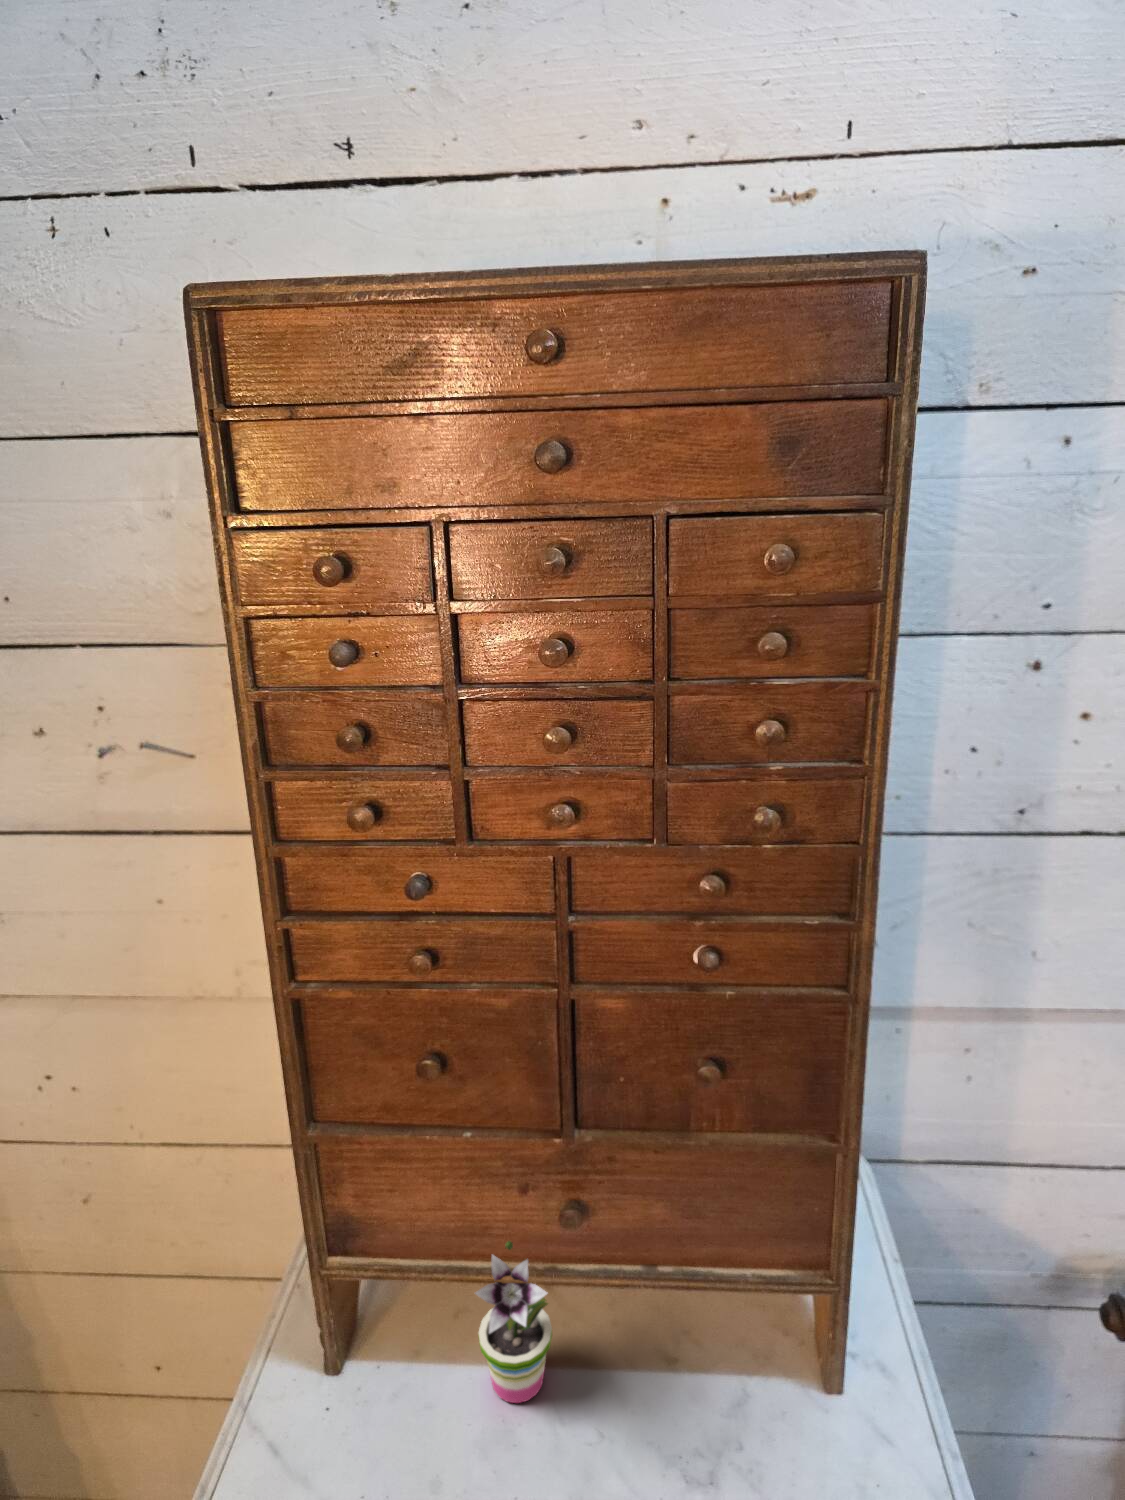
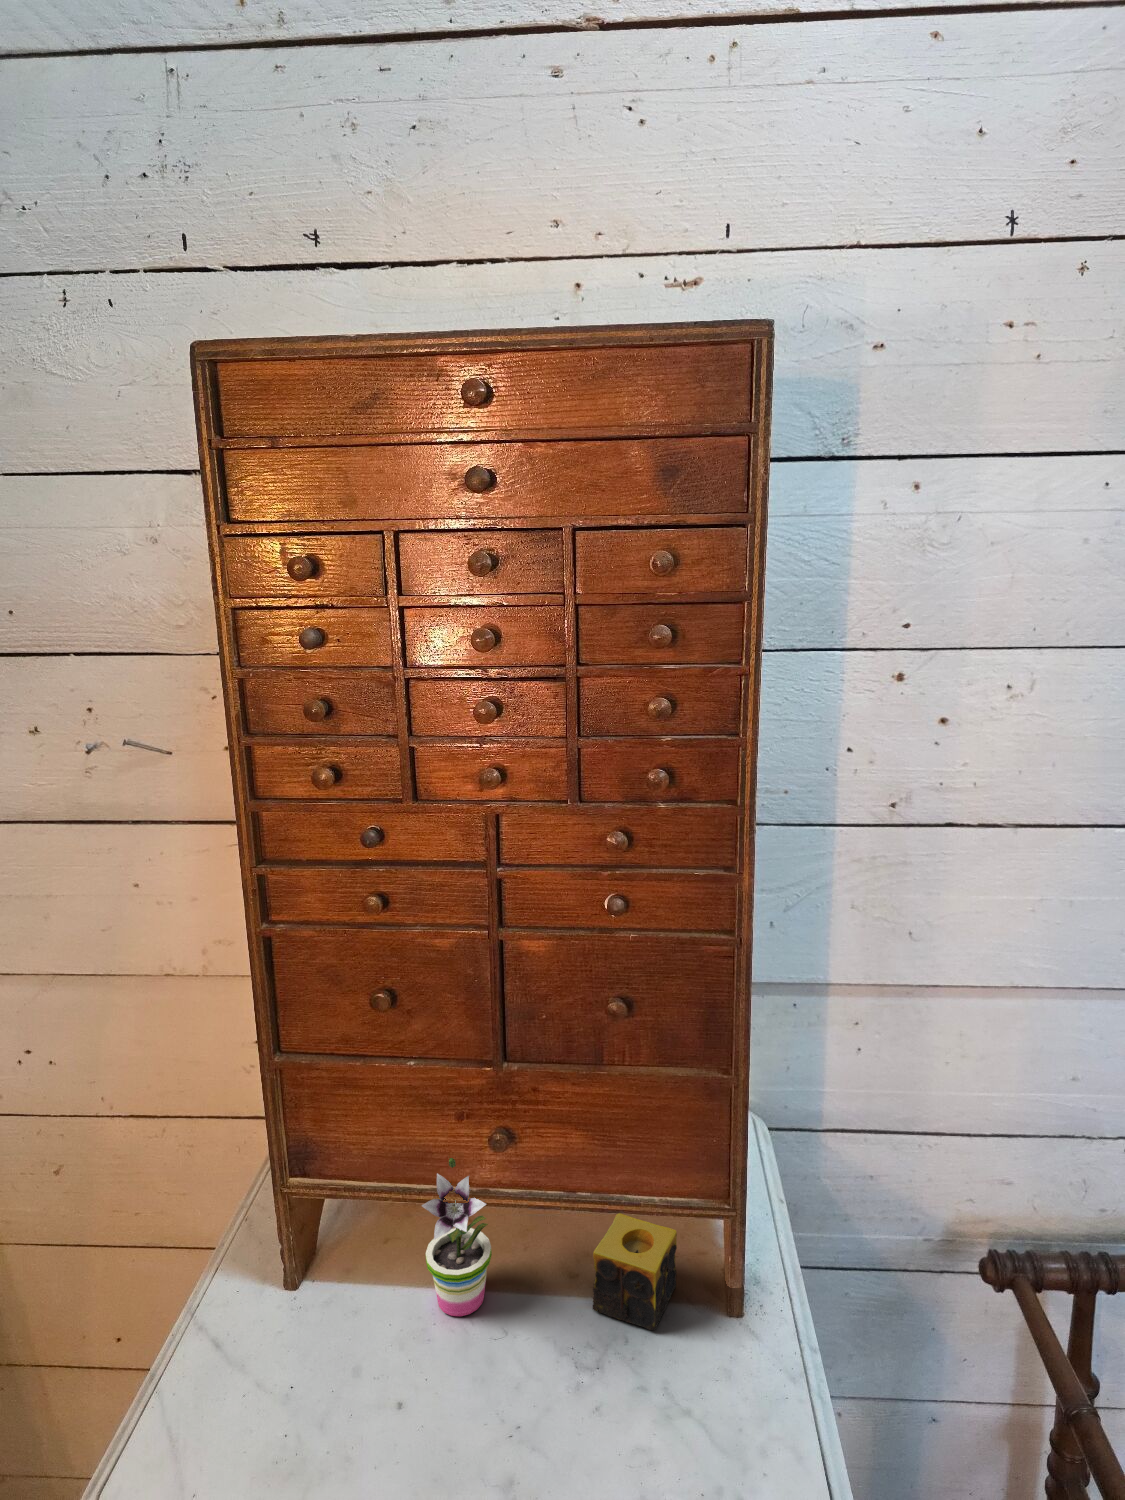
candle: none [666,1290,763,1433] -> present [593,1213,677,1330]

